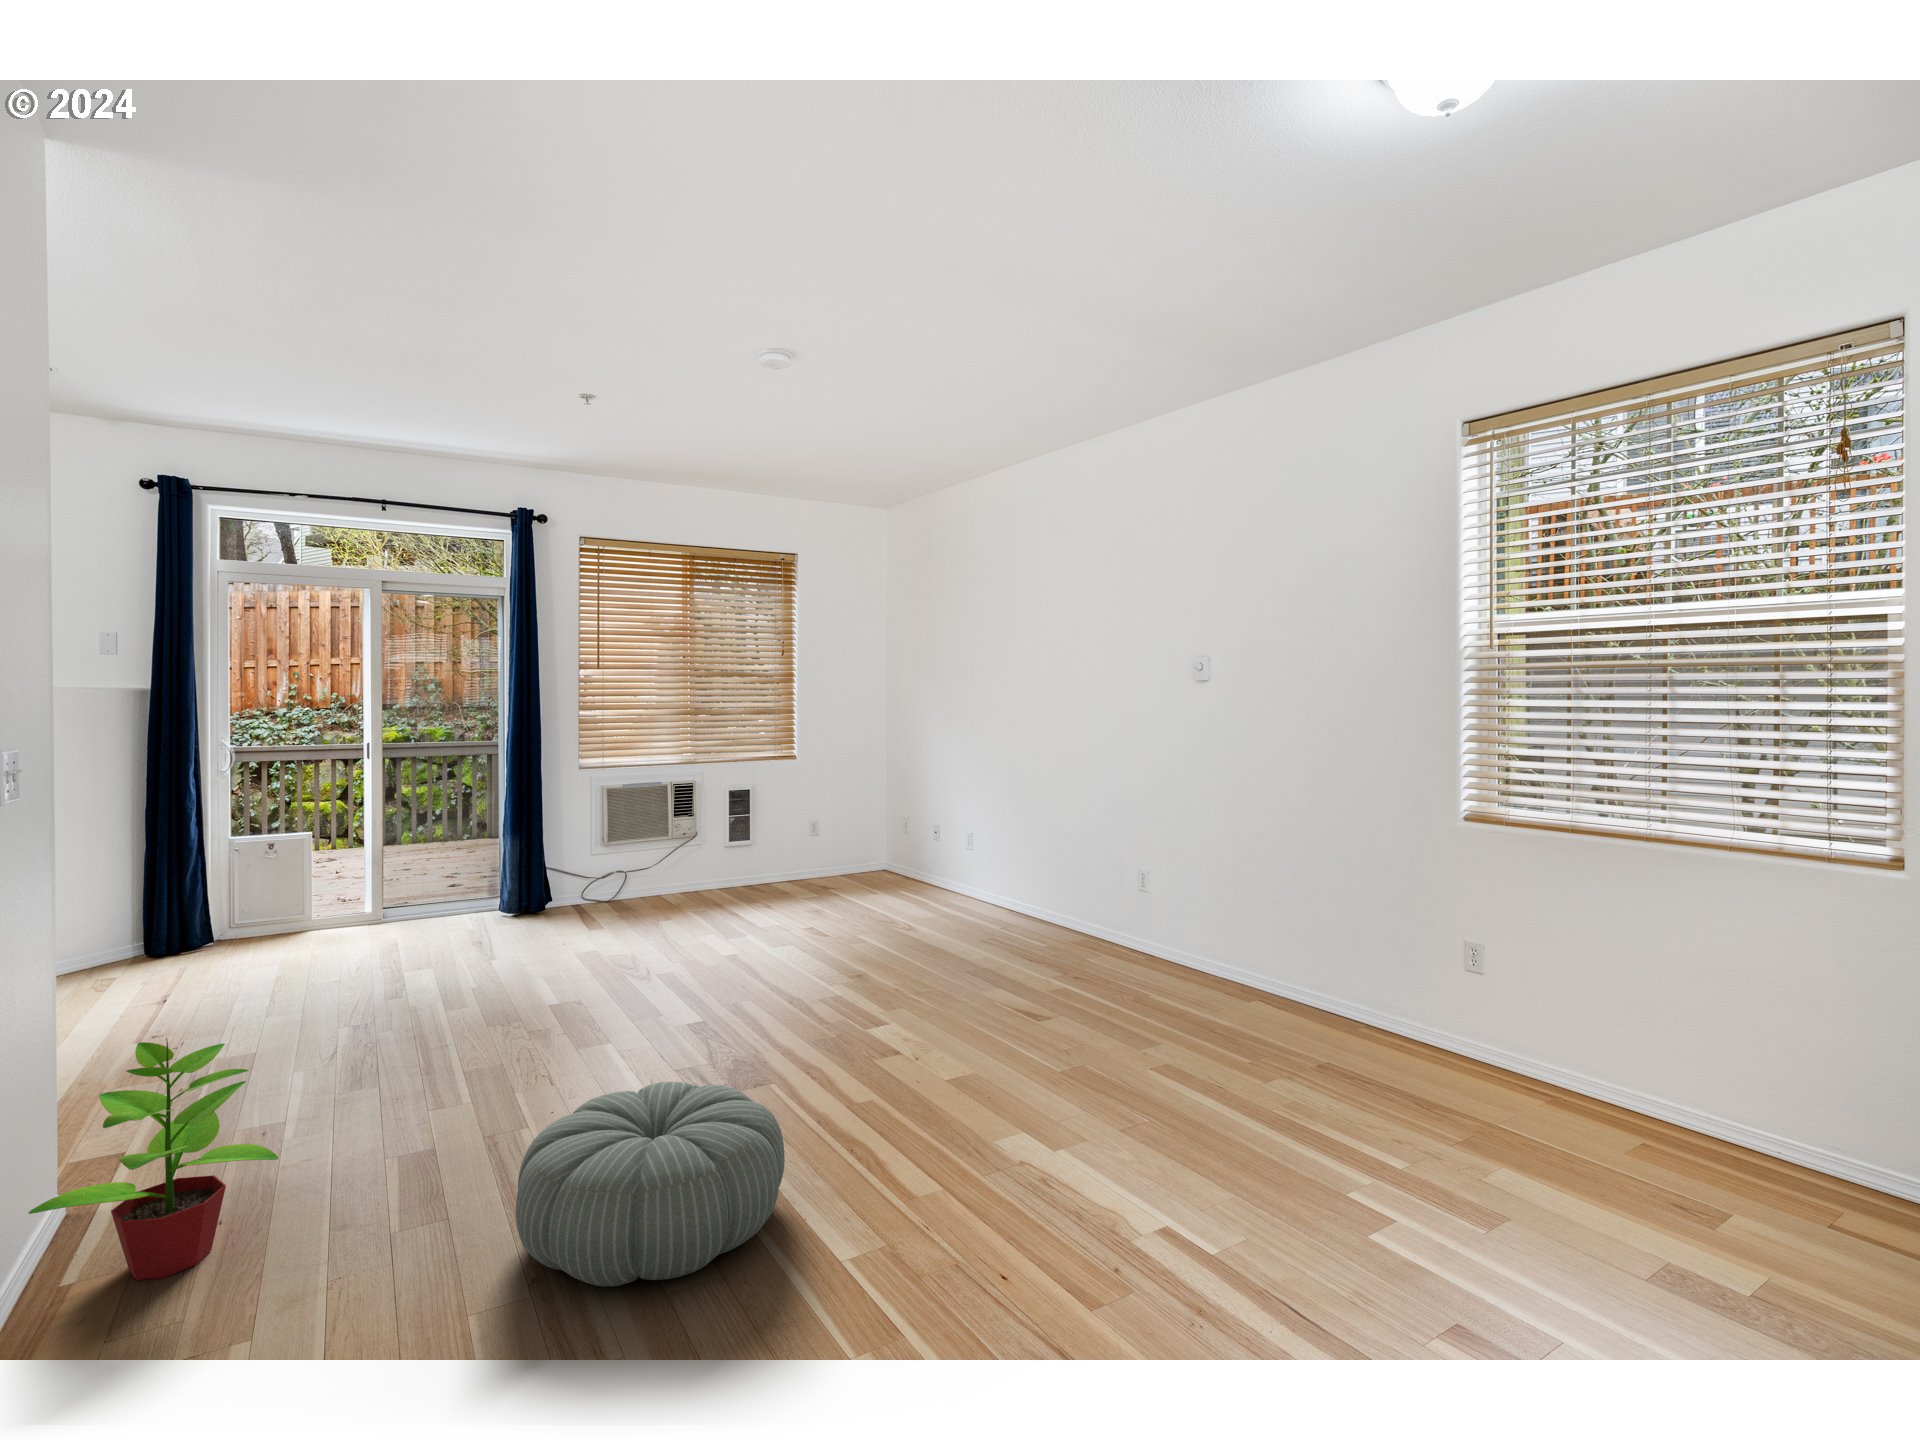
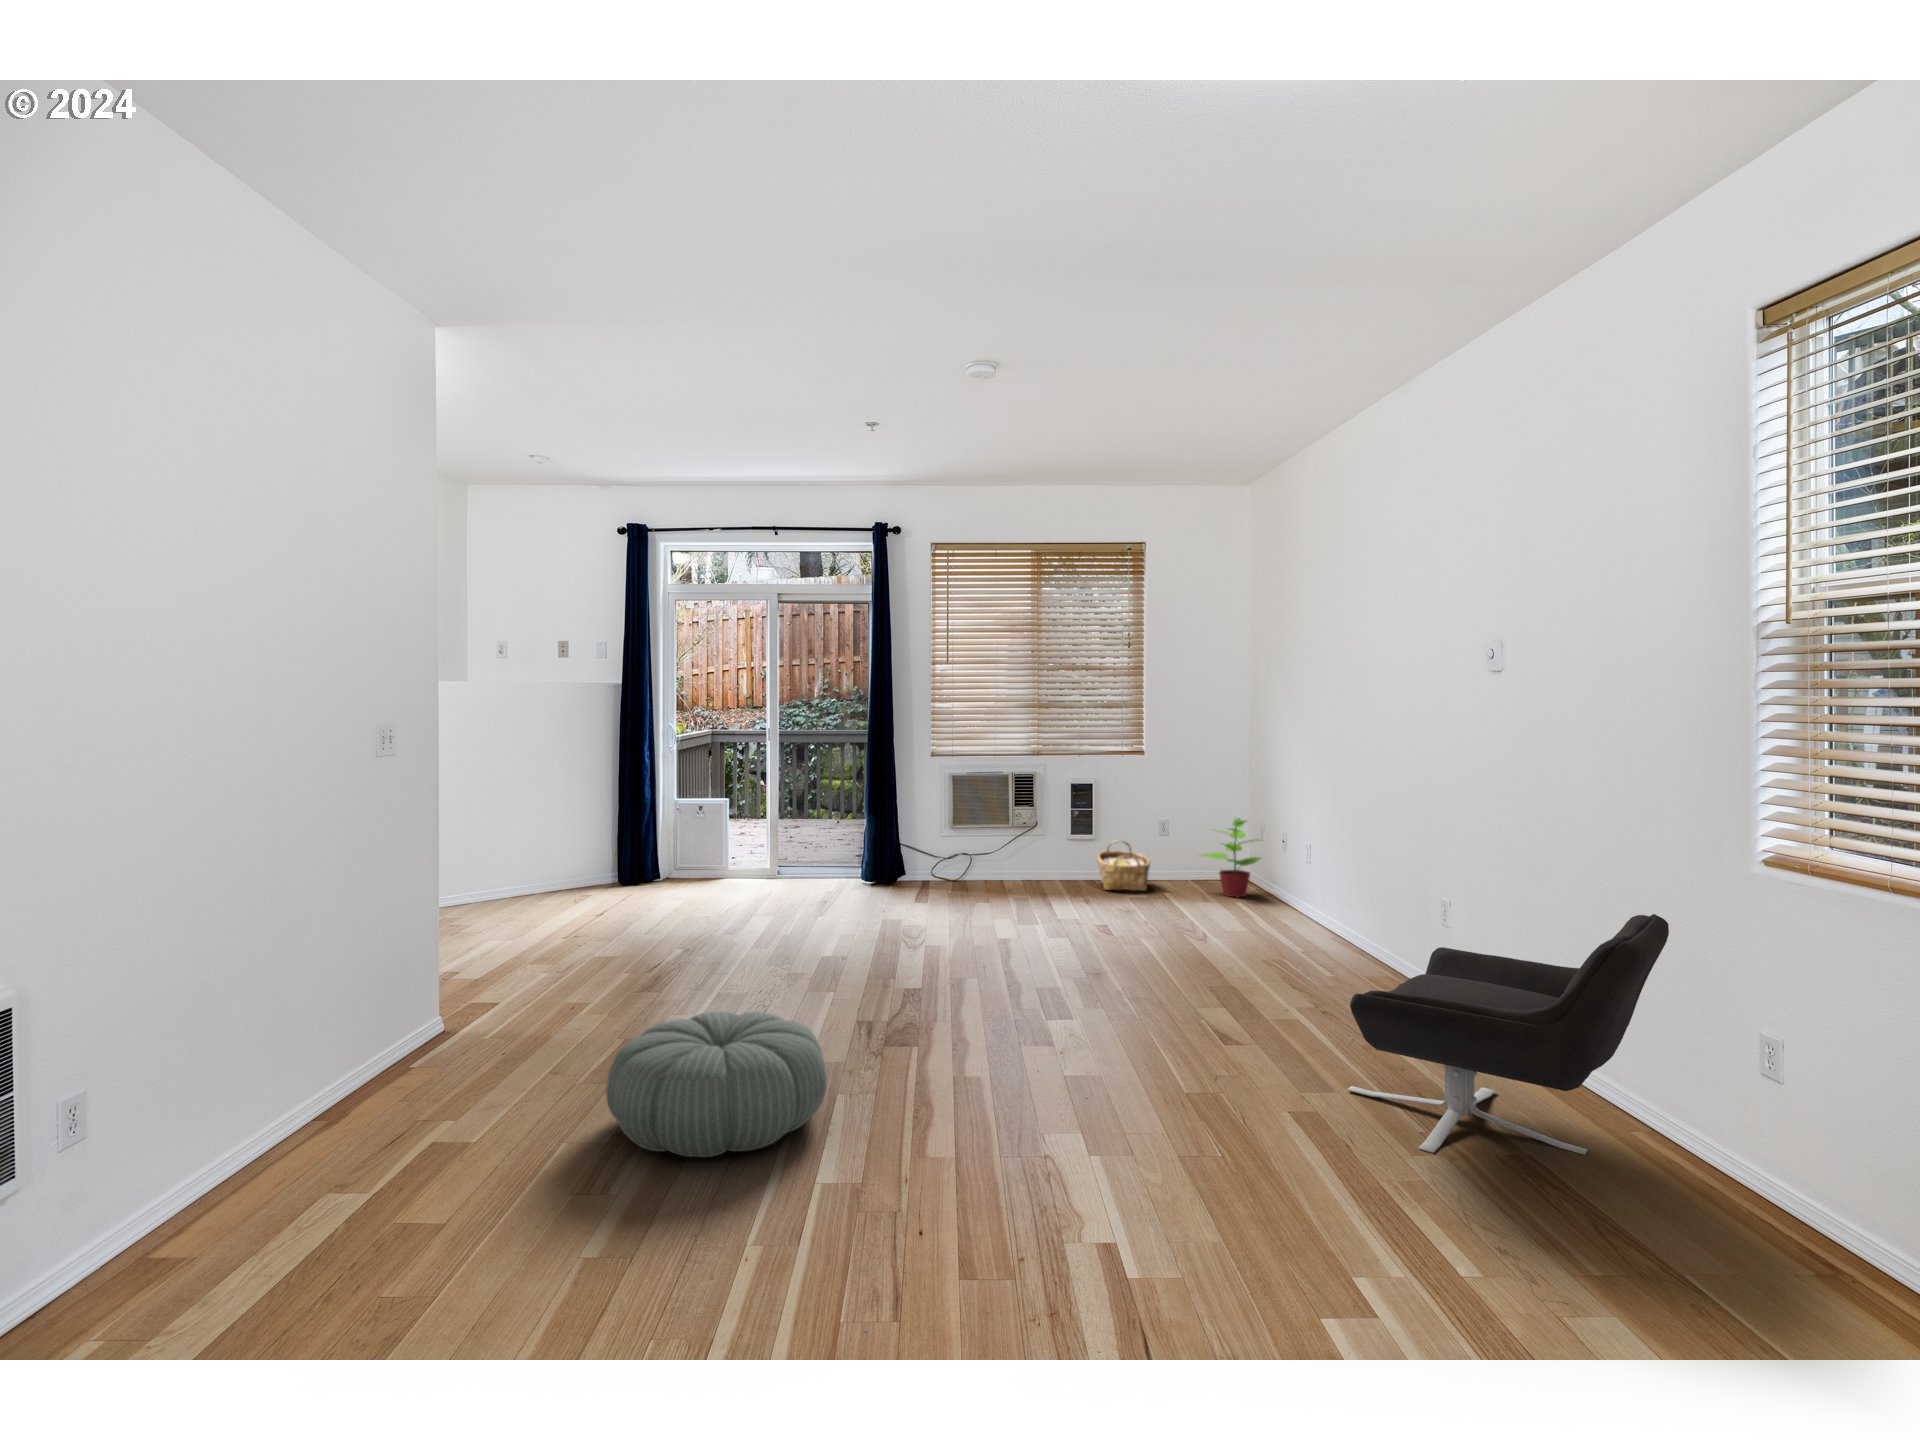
woven basket: none [759,842,813,892] -> present [1097,840,1150,891]
lounge chair: none [1164,870,1409,1079] -> present [1347,914,1669,1155]
potted plant: present [28,1038,278,1280] -> present [1201,818,1261,897]

